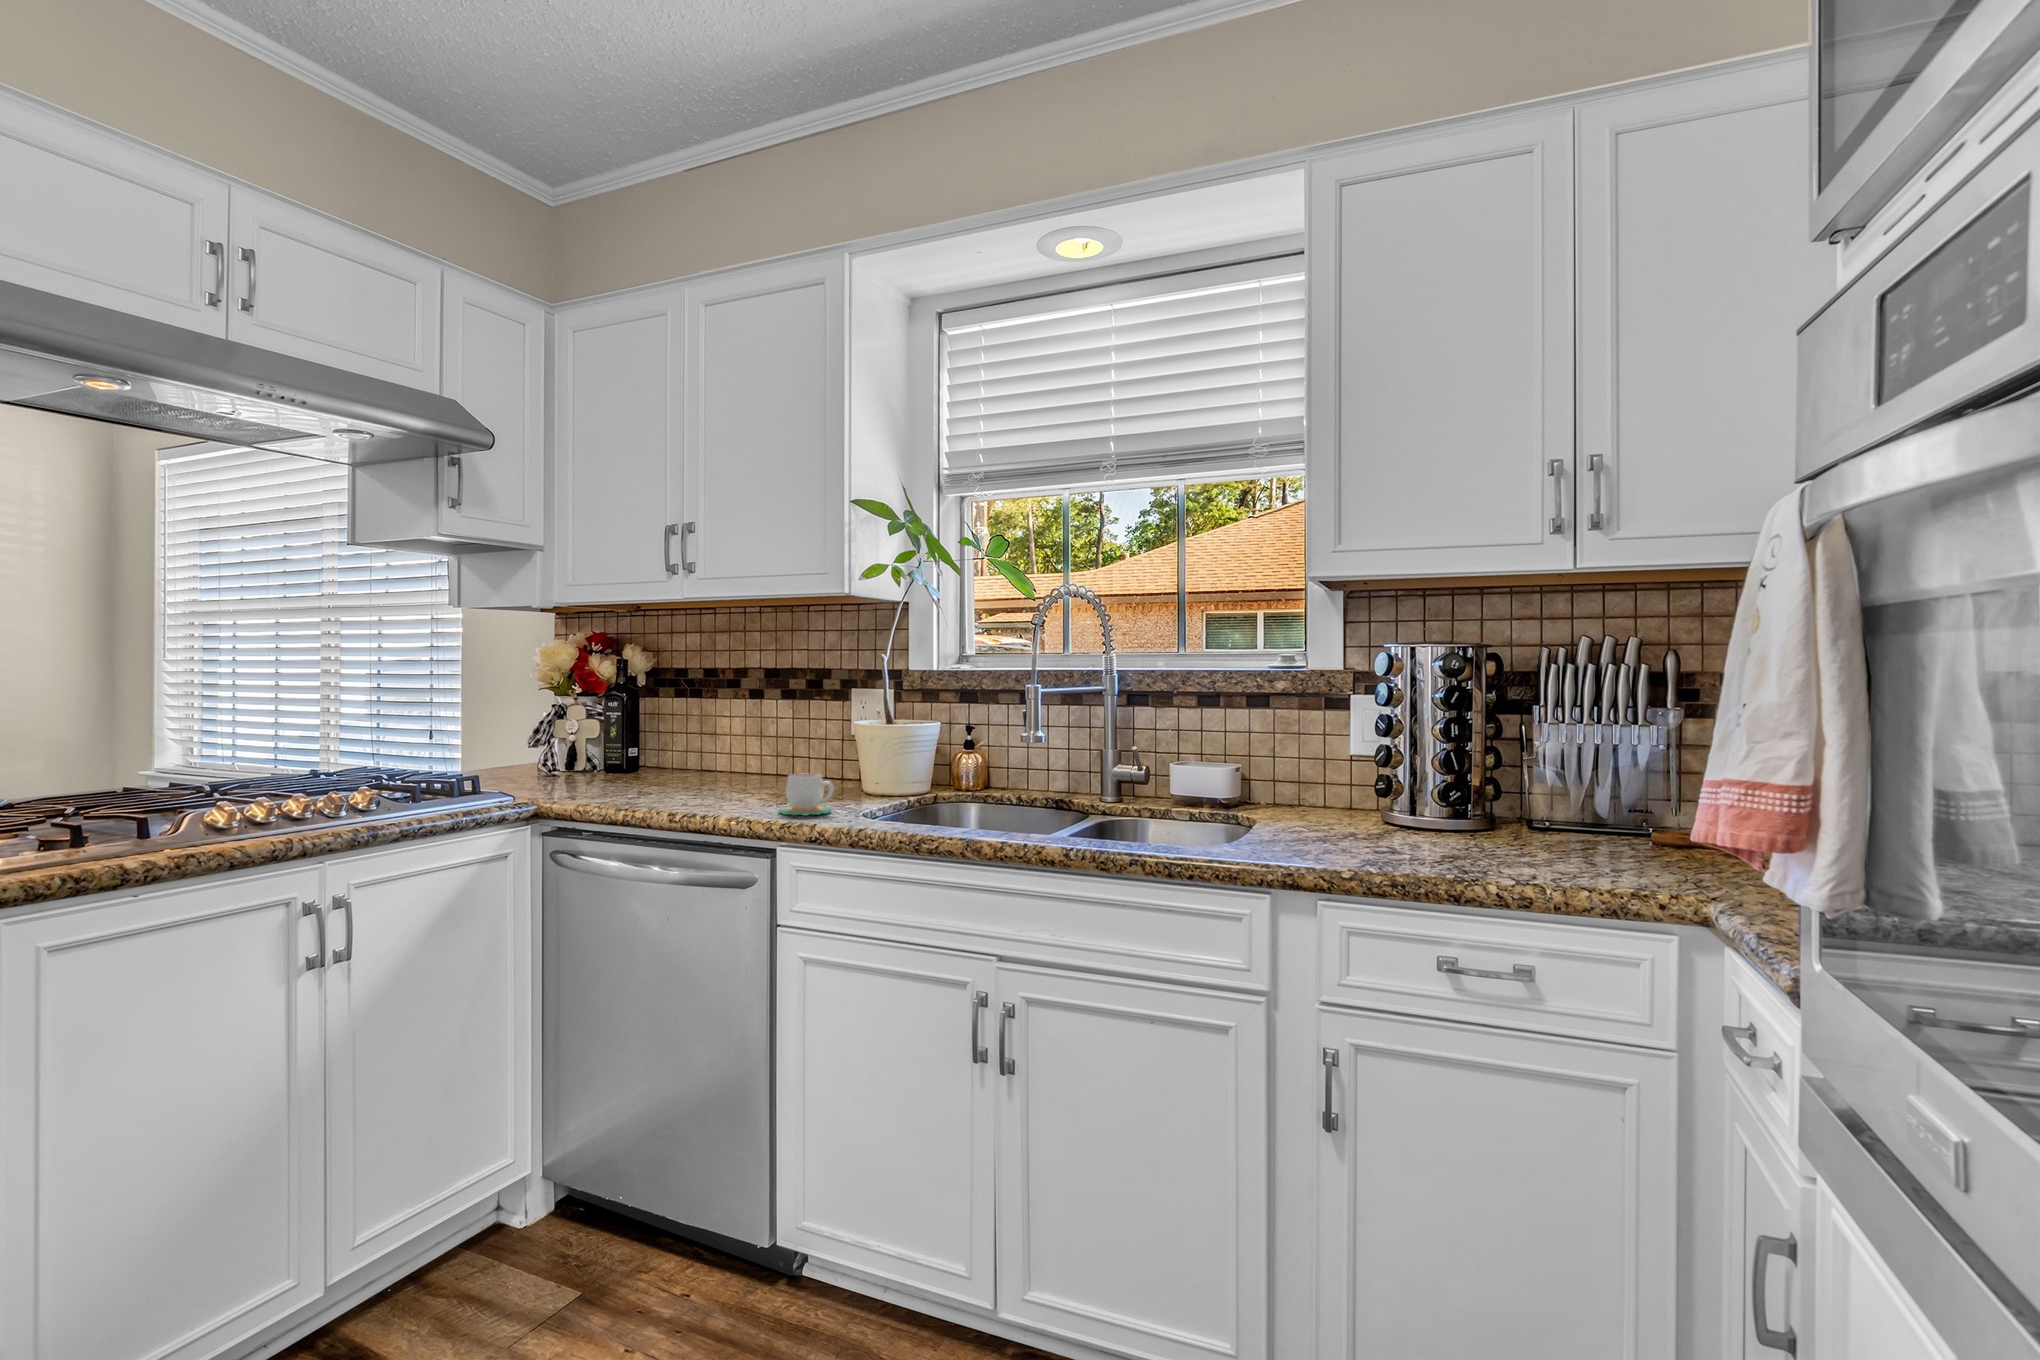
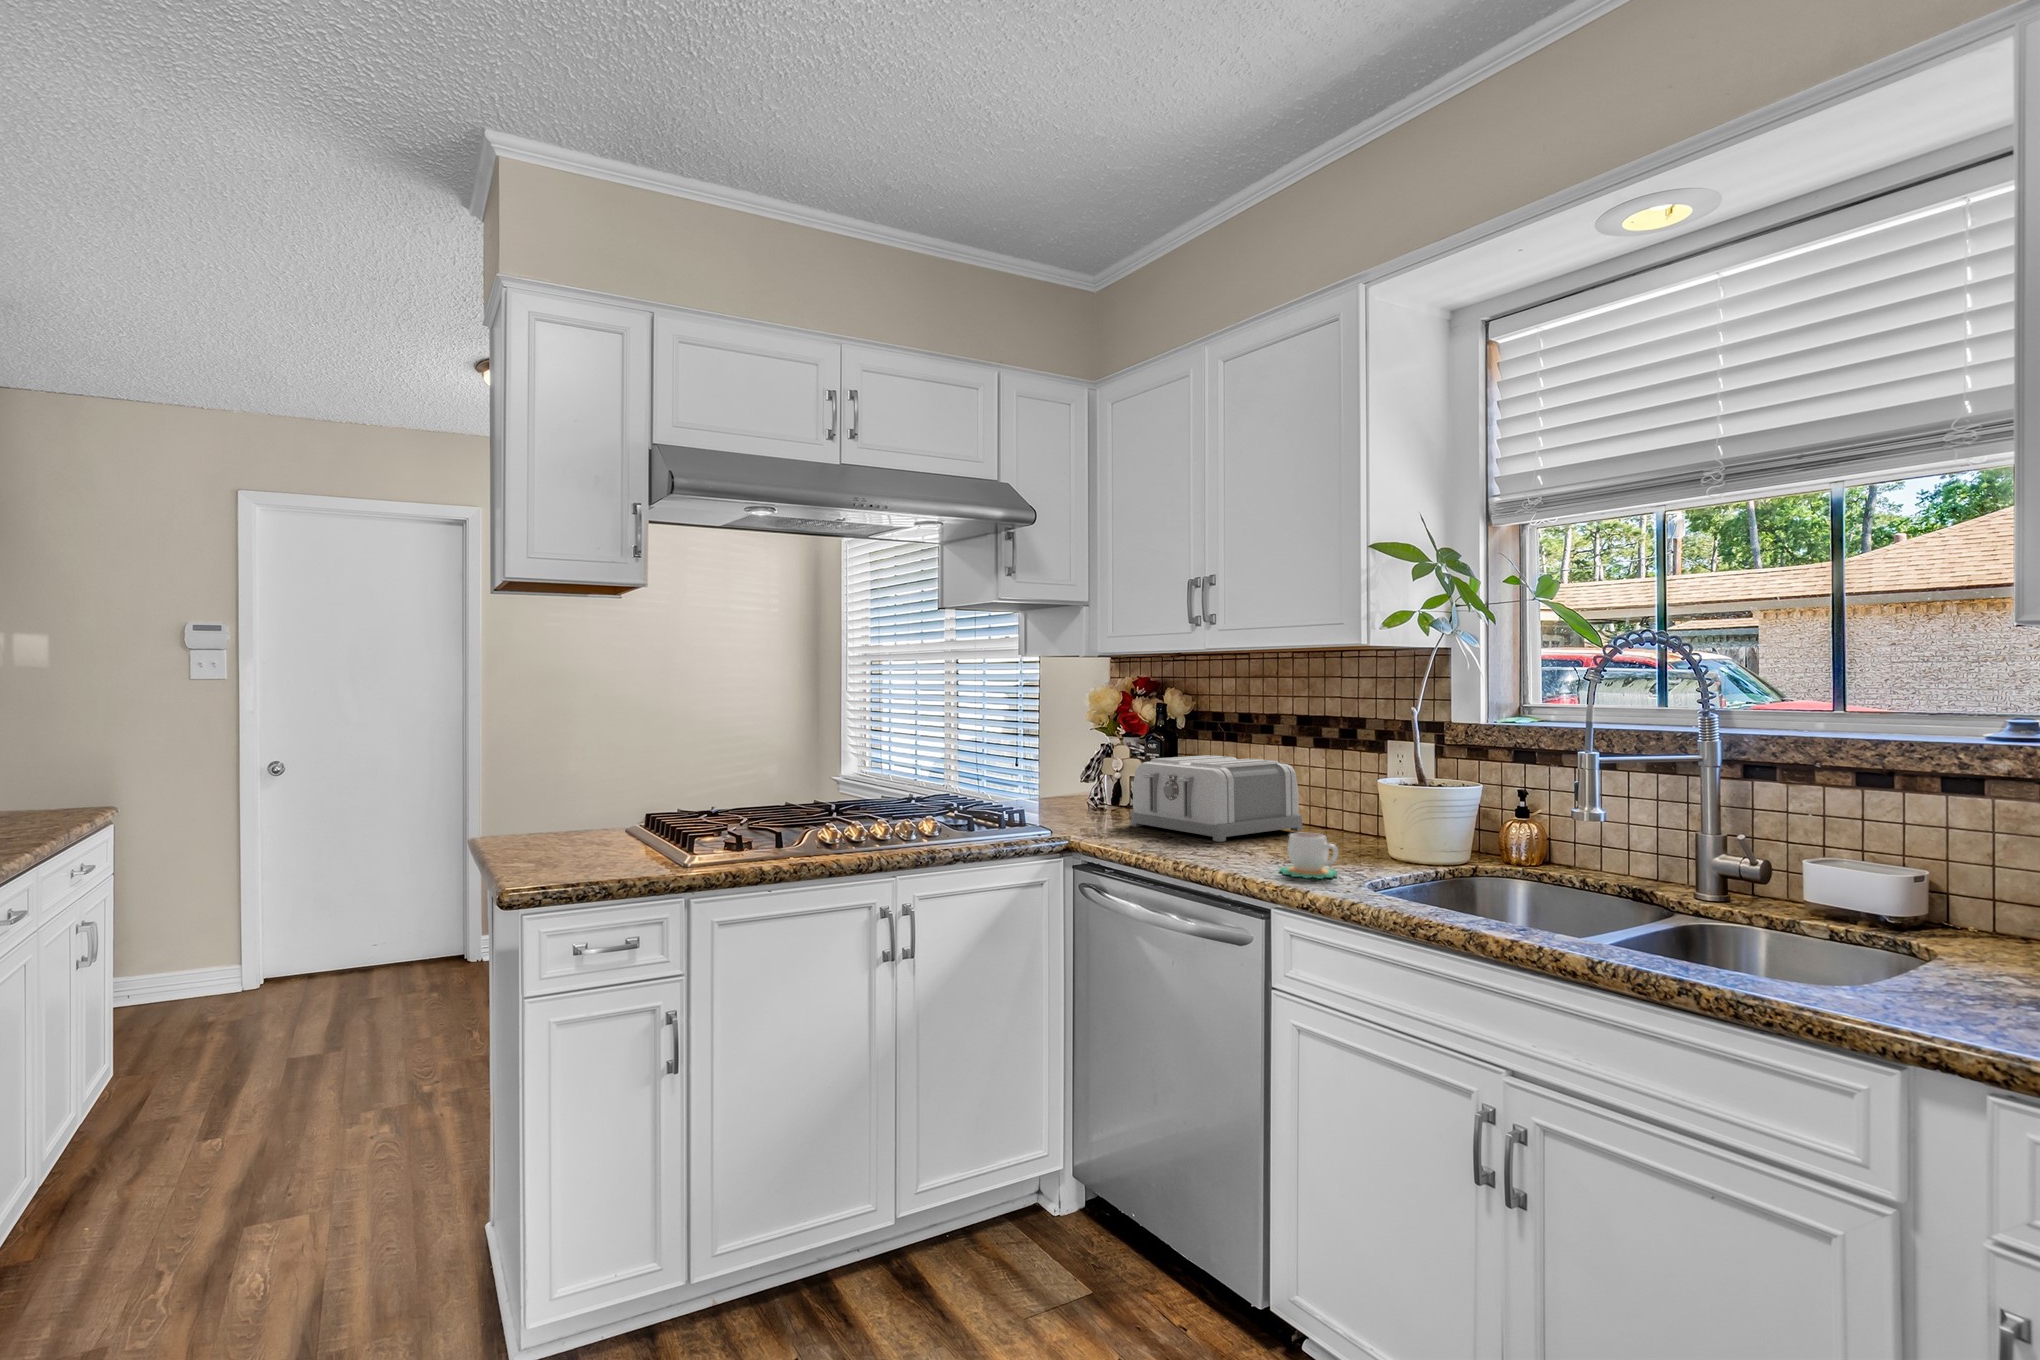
toaster: none [596,712,773,797] -> present [1131,755,1302,842]

